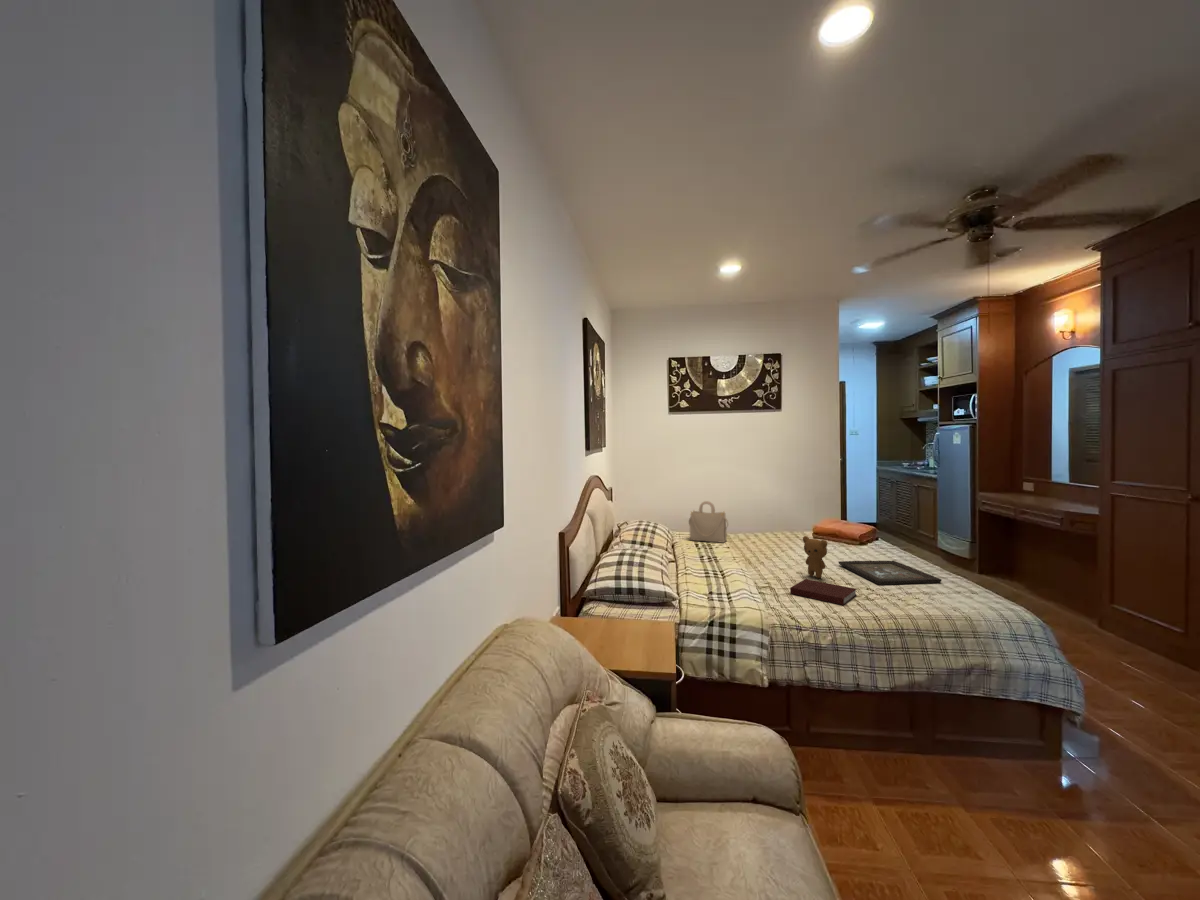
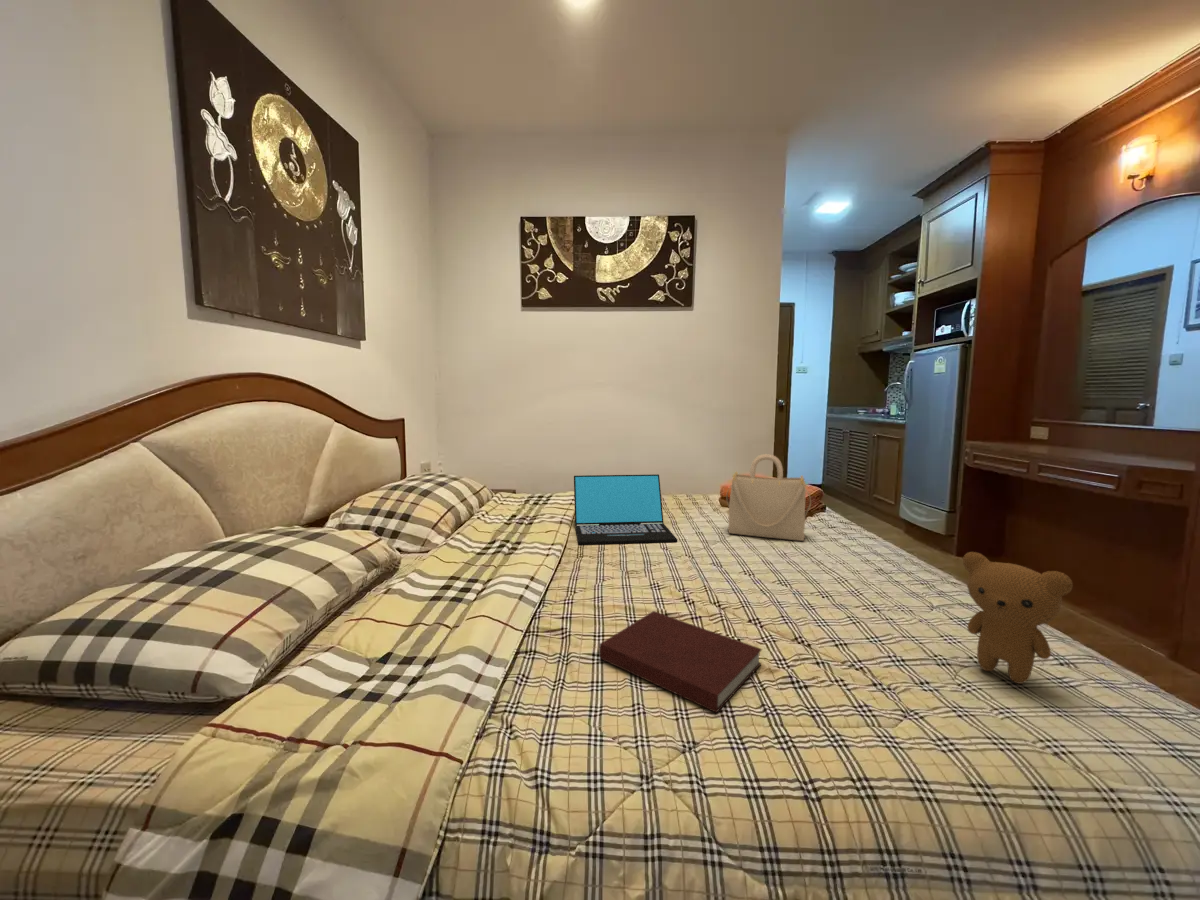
handbag: present [689,501,728,543] -> present [726,454,811,541]
laptop: none [730,519,797,557] -> present [574,474,677,545]
teddy bear: present [803,536,827,578] -> present [963,552,1073,684]
tray: present [838,561,942,585] -> none [745,555,954,623]

